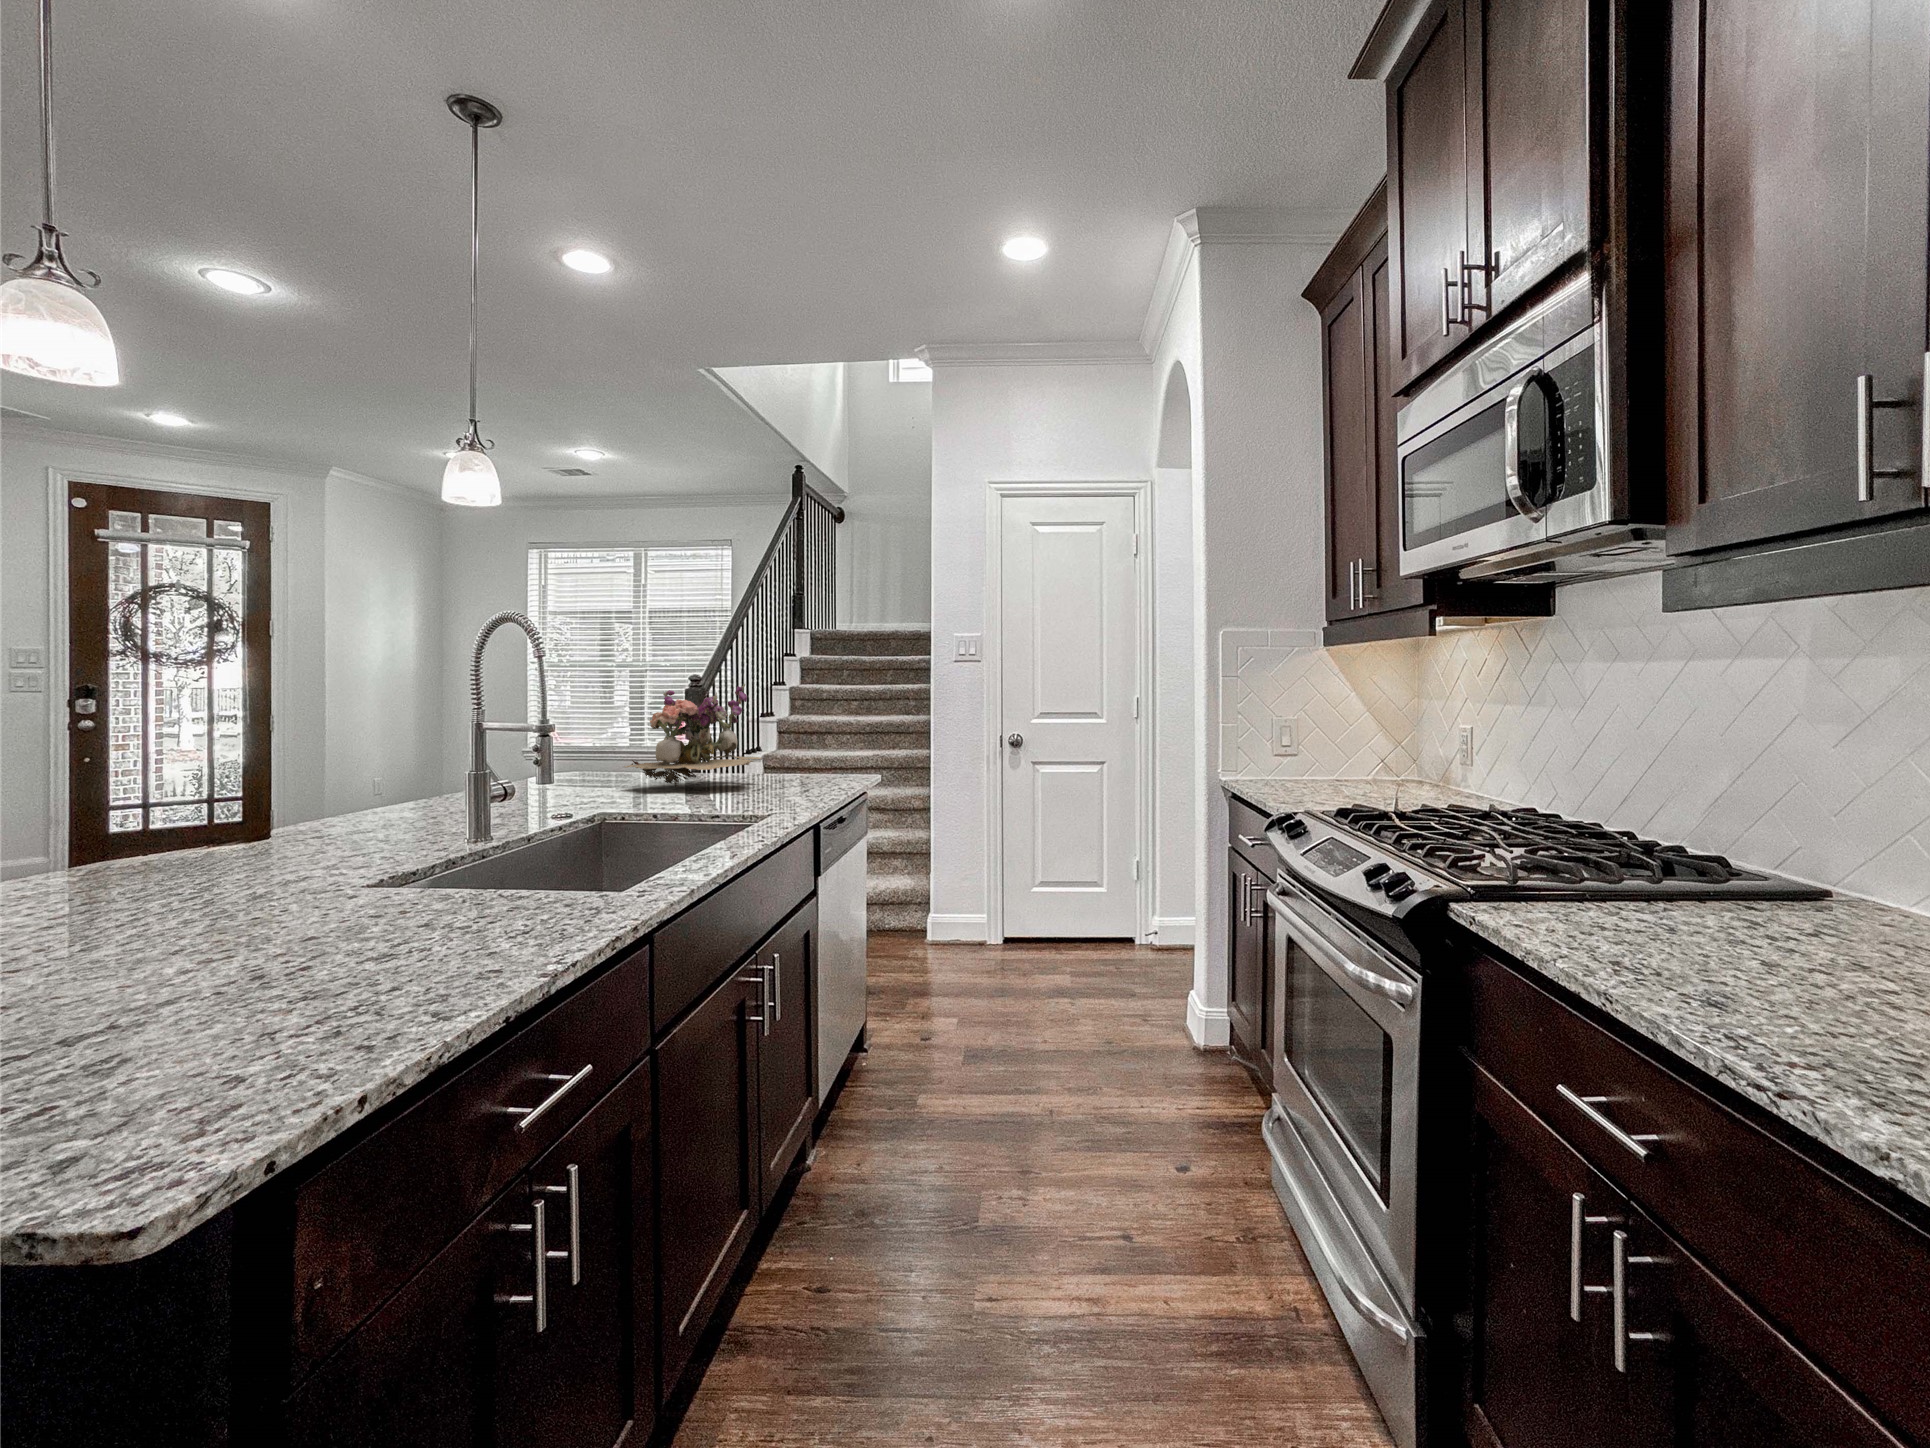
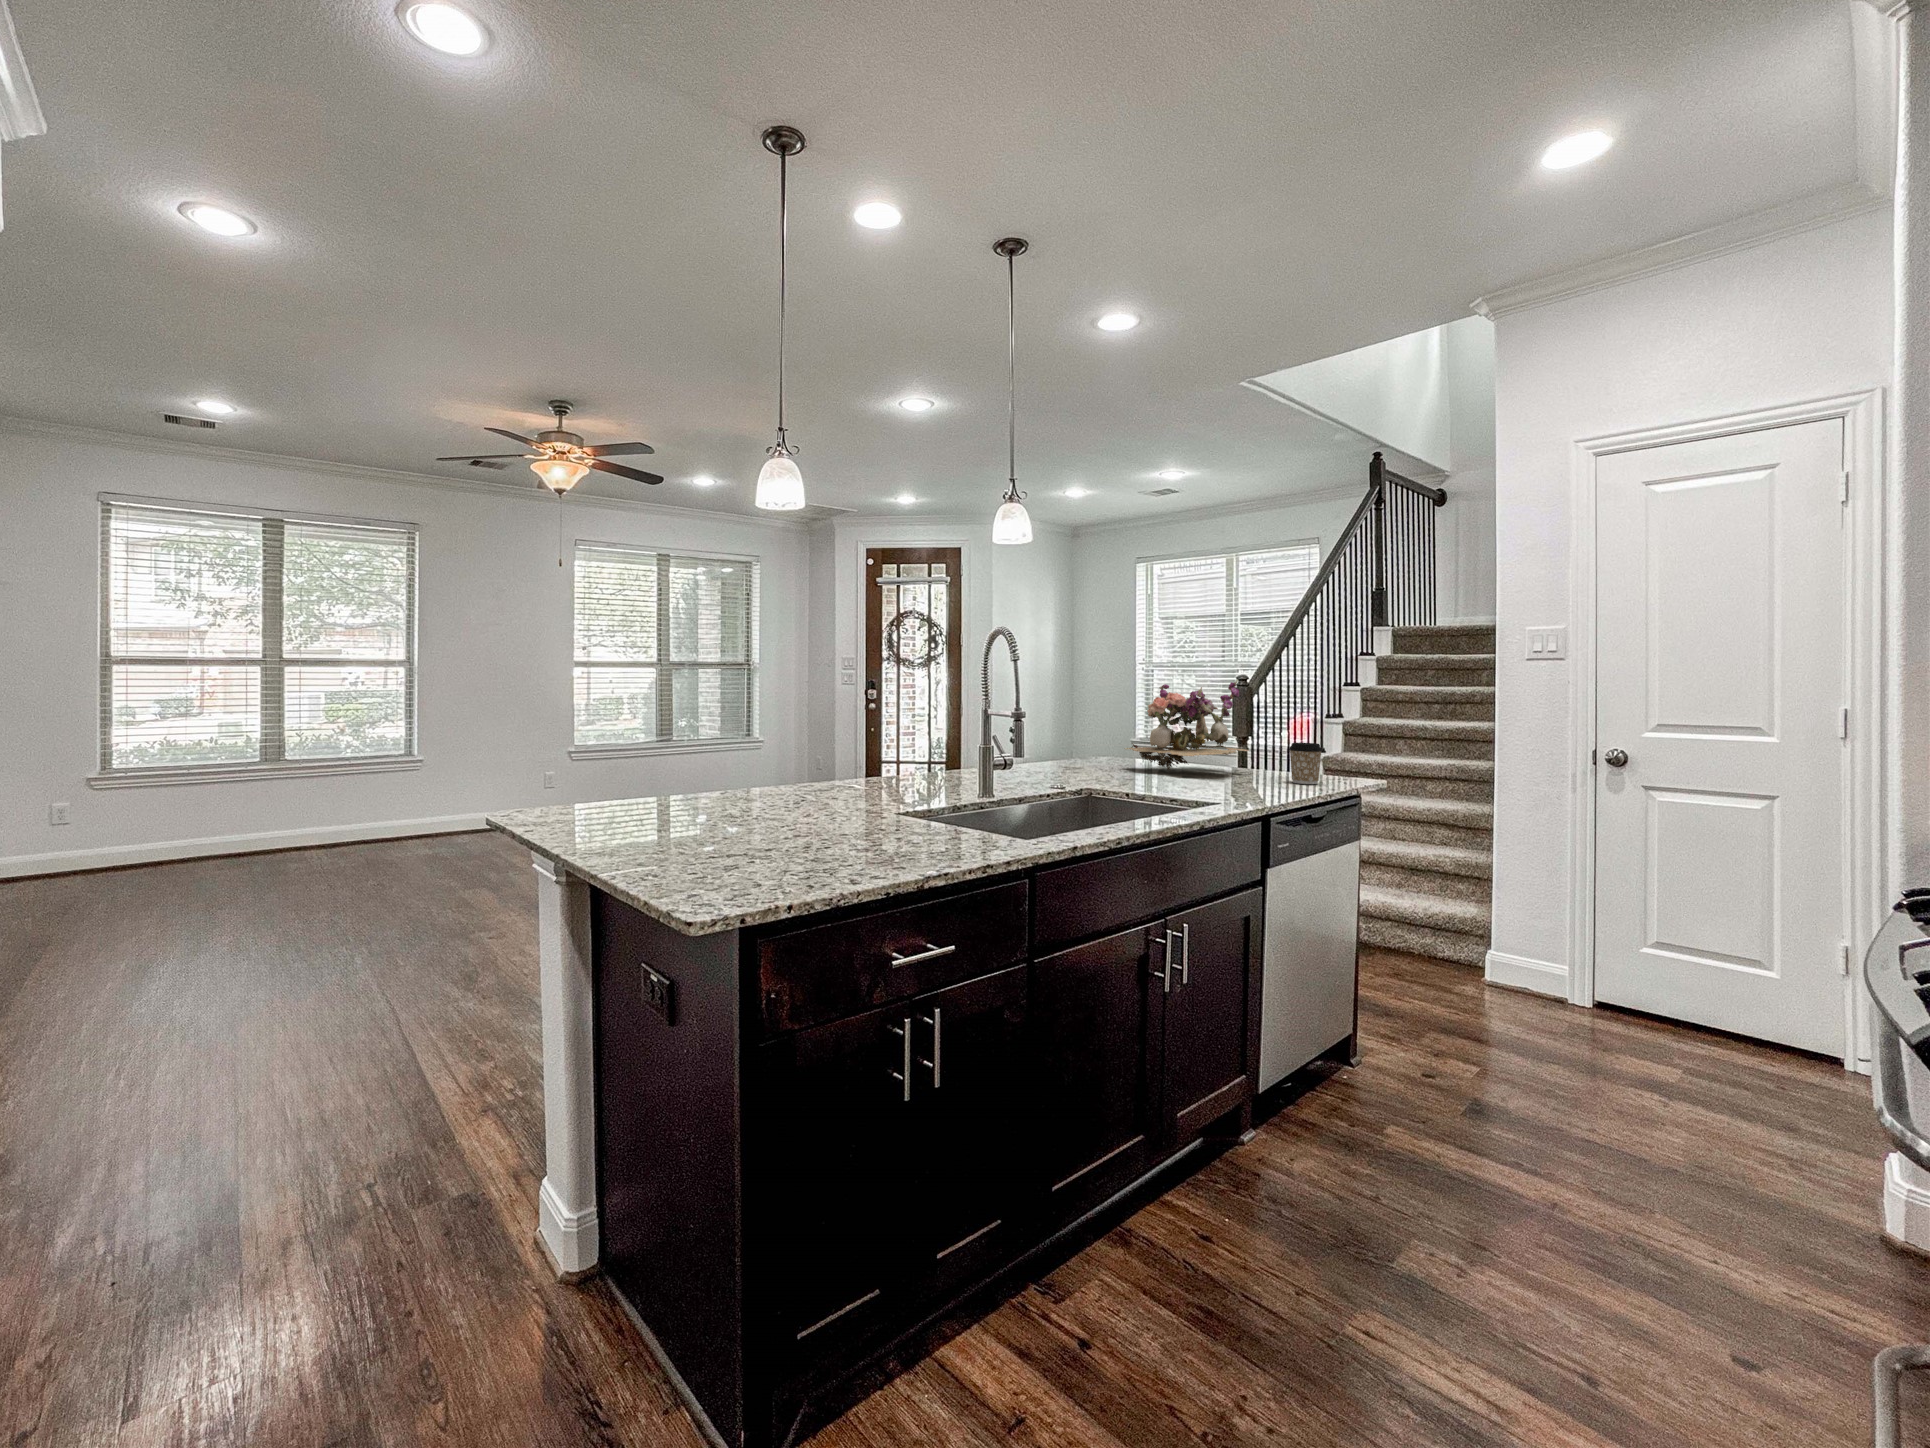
coffee cup: none [807,746,839,788] -> present [1289,743,1322,784]

